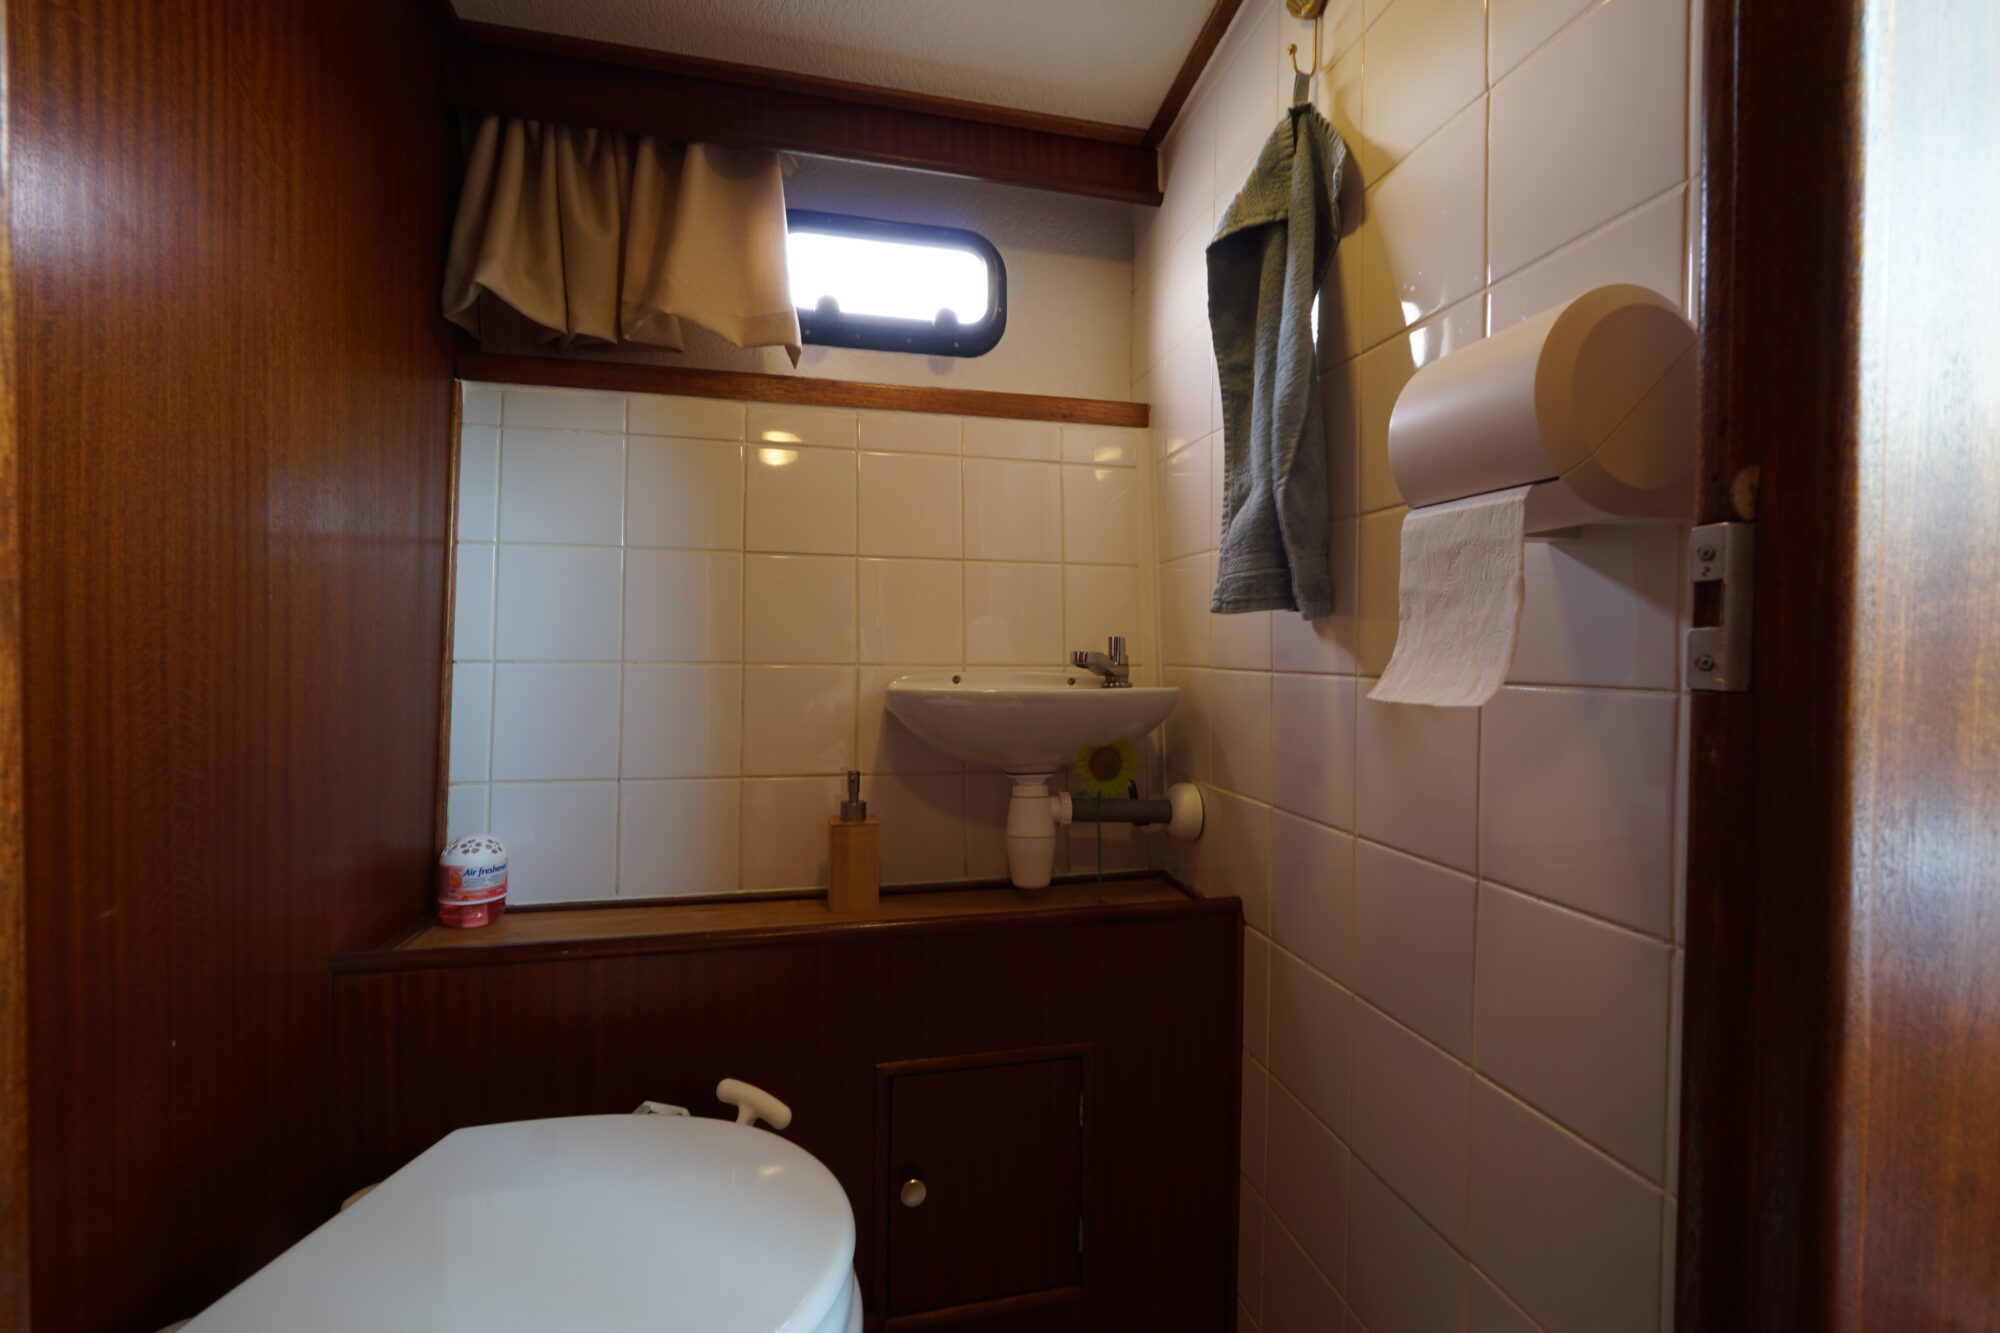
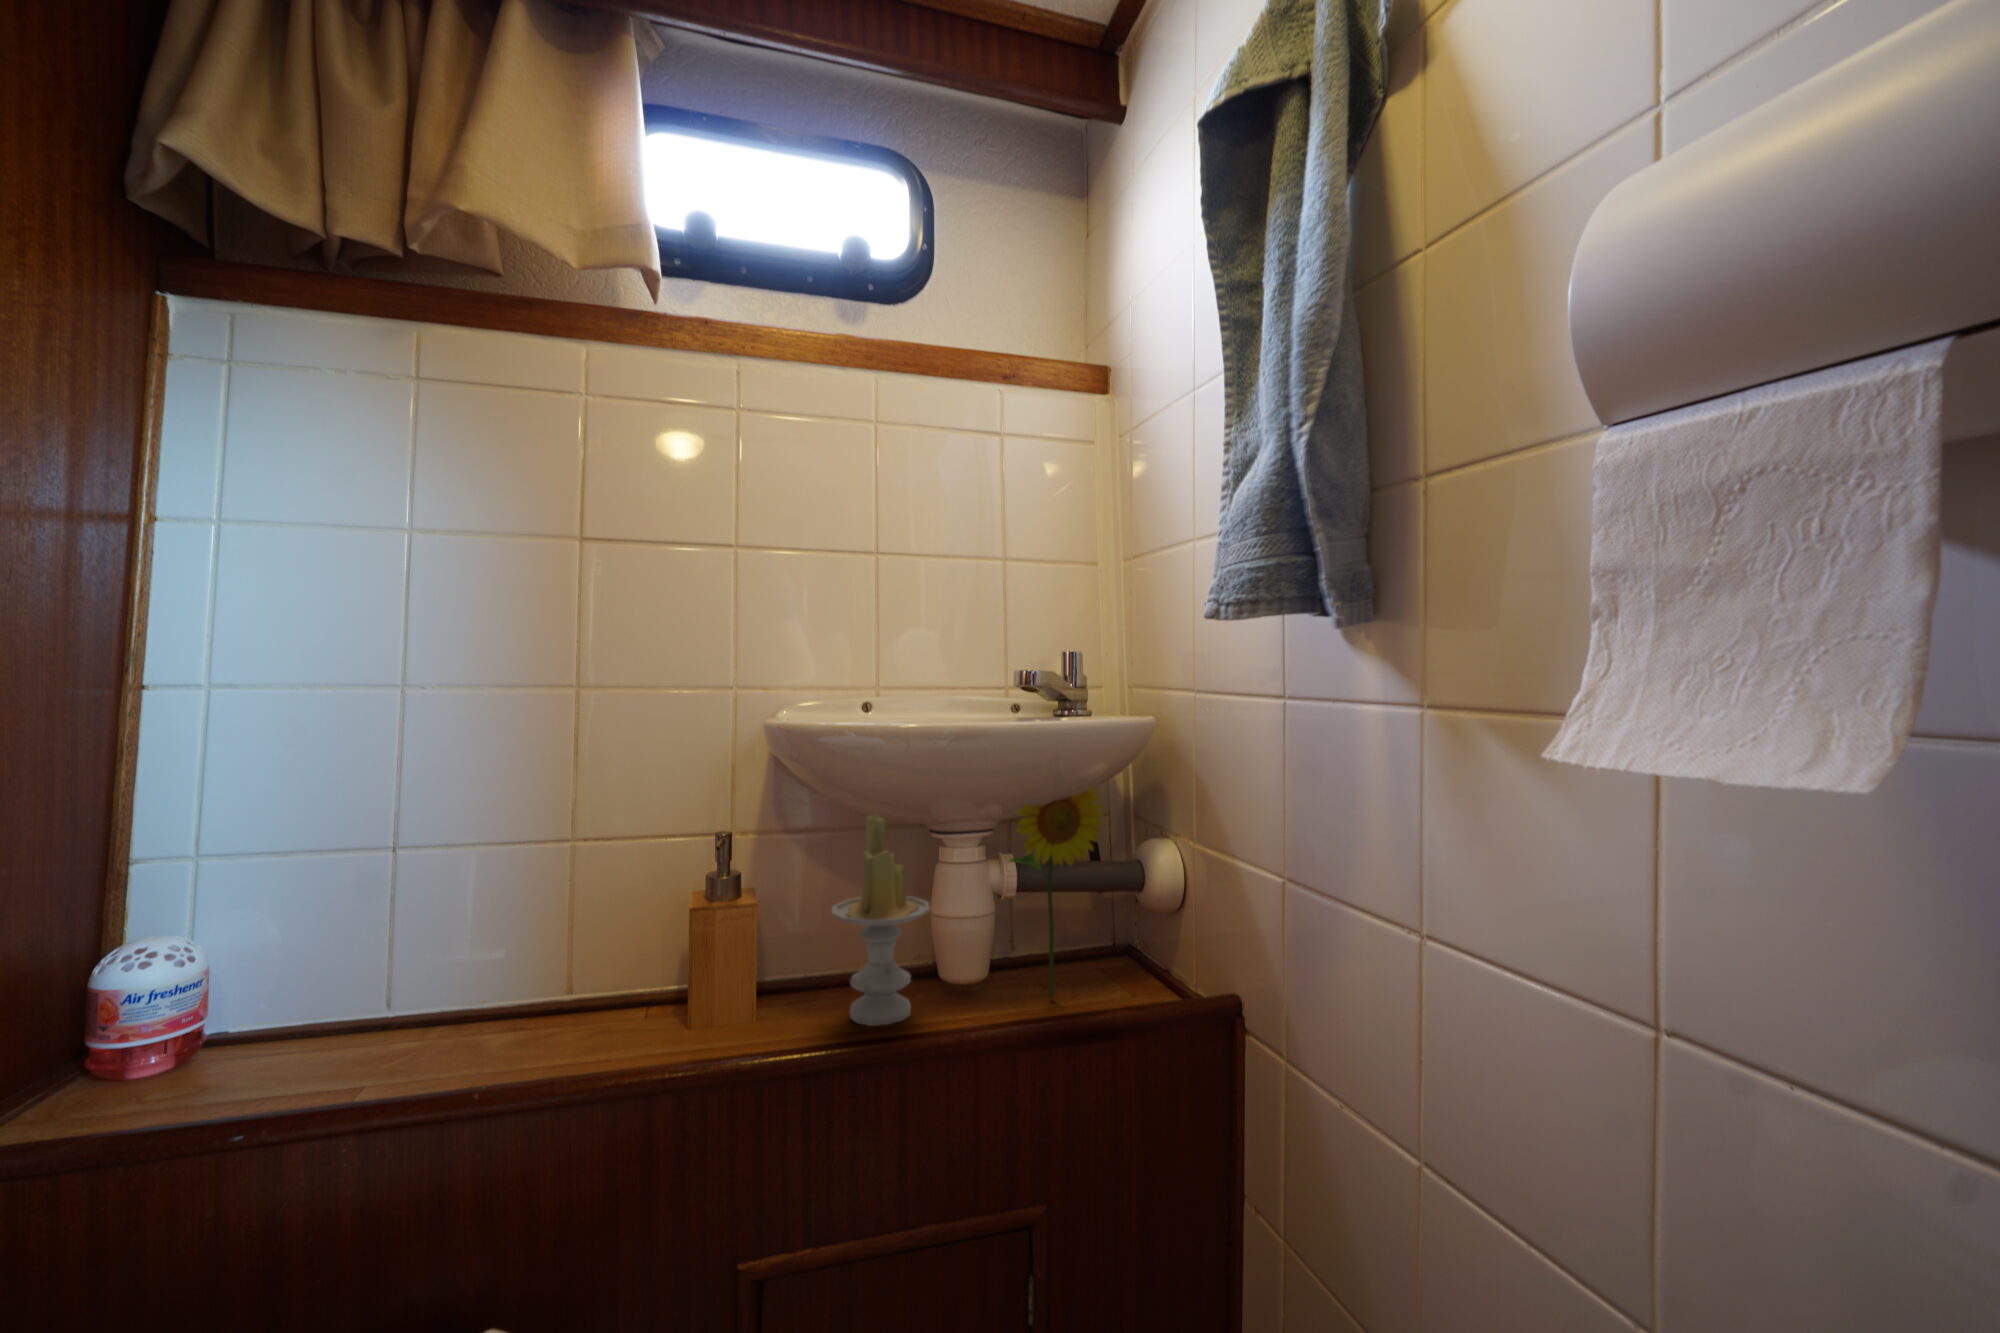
candle: none [936,759,1008,912] -> present [832,815,930,1026]

